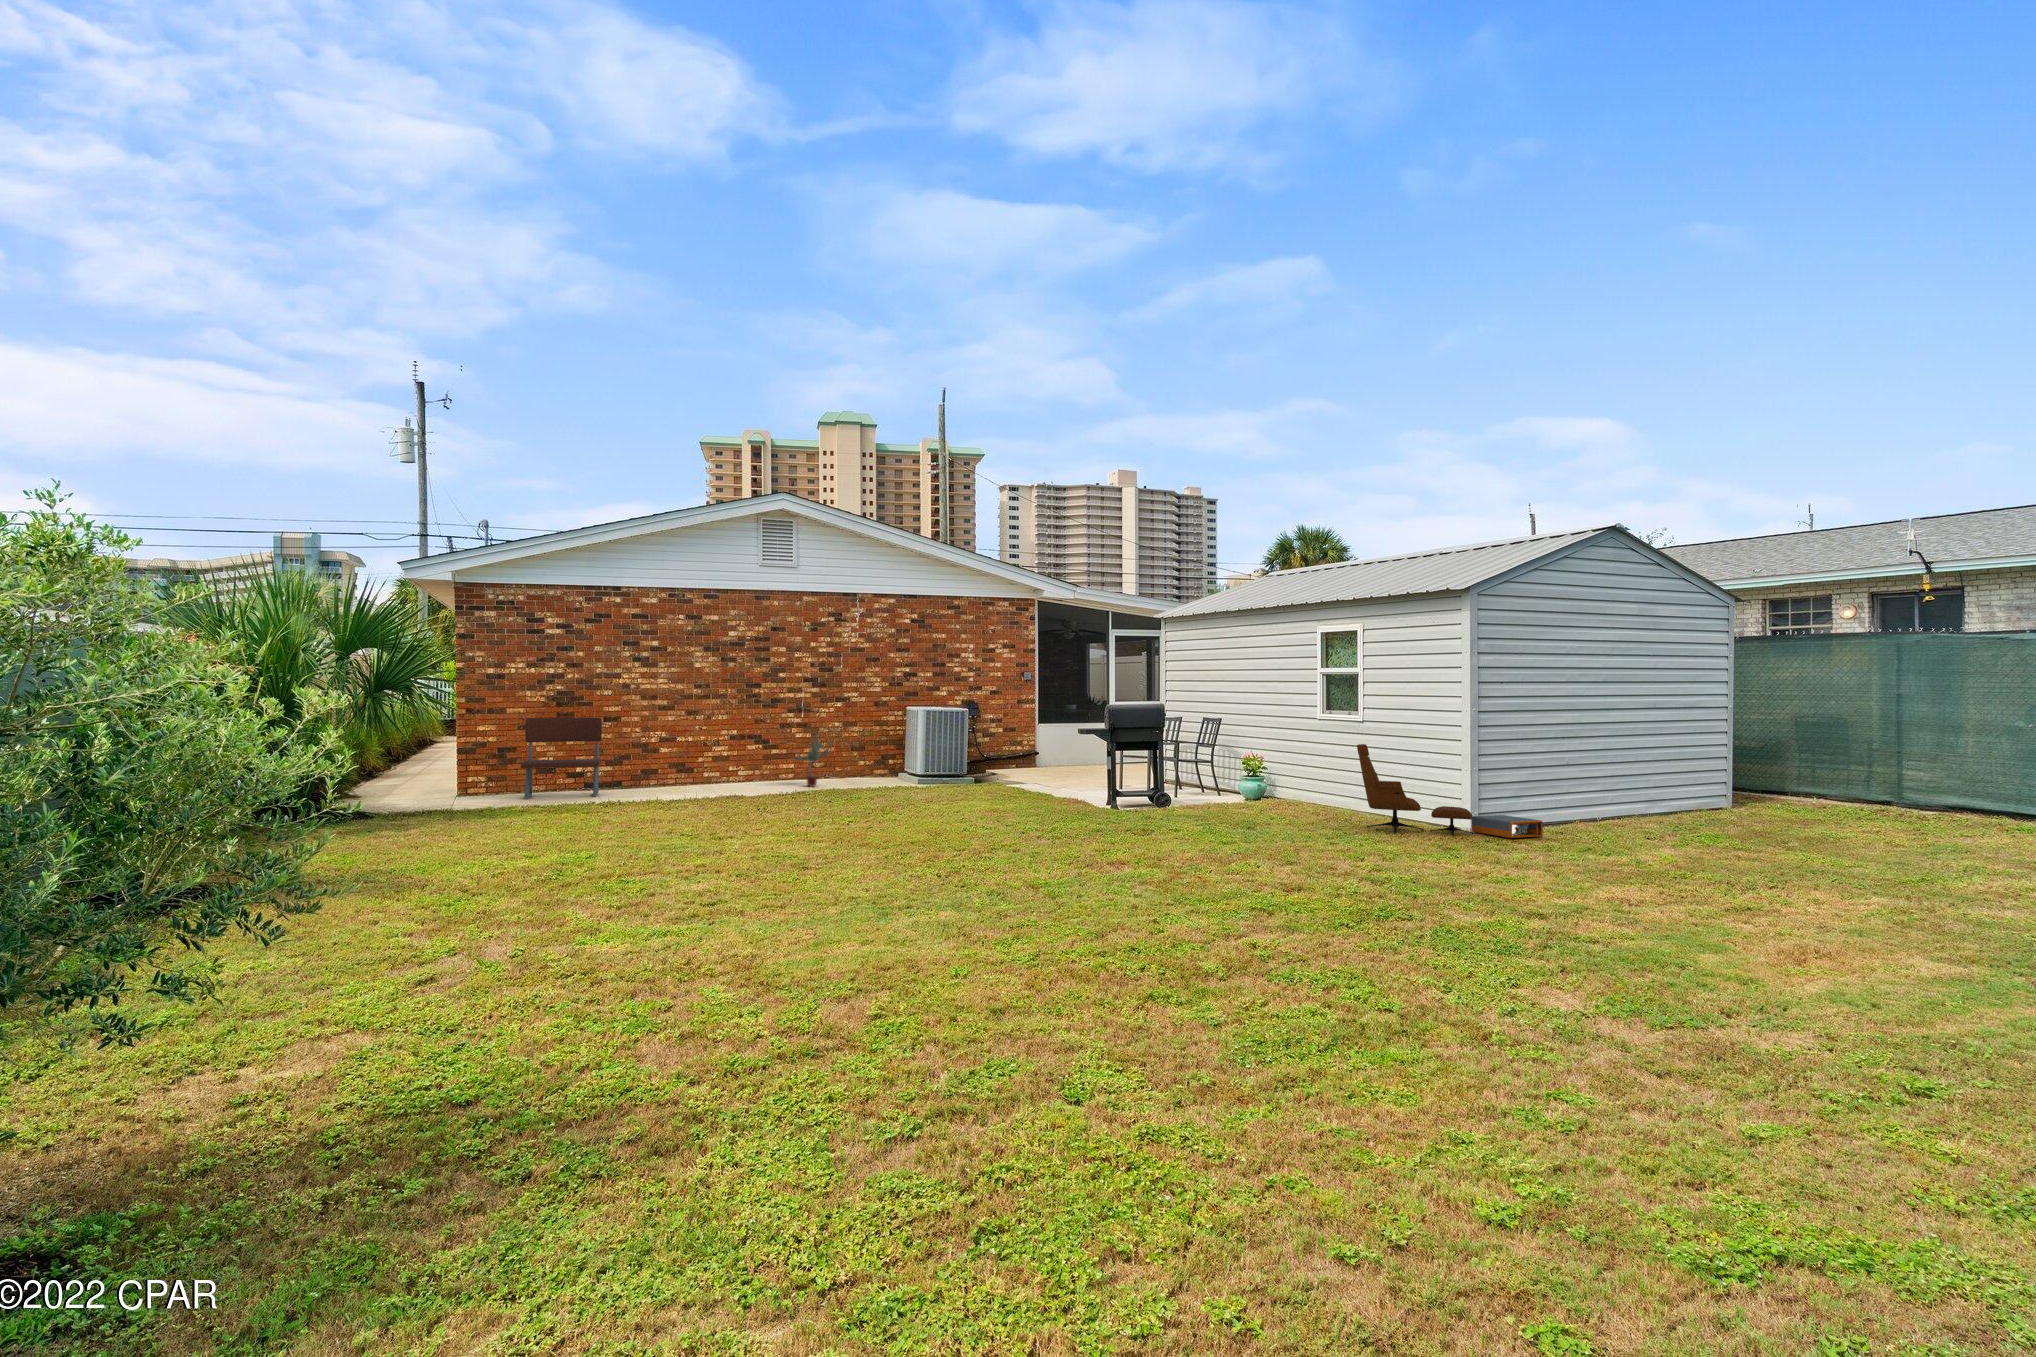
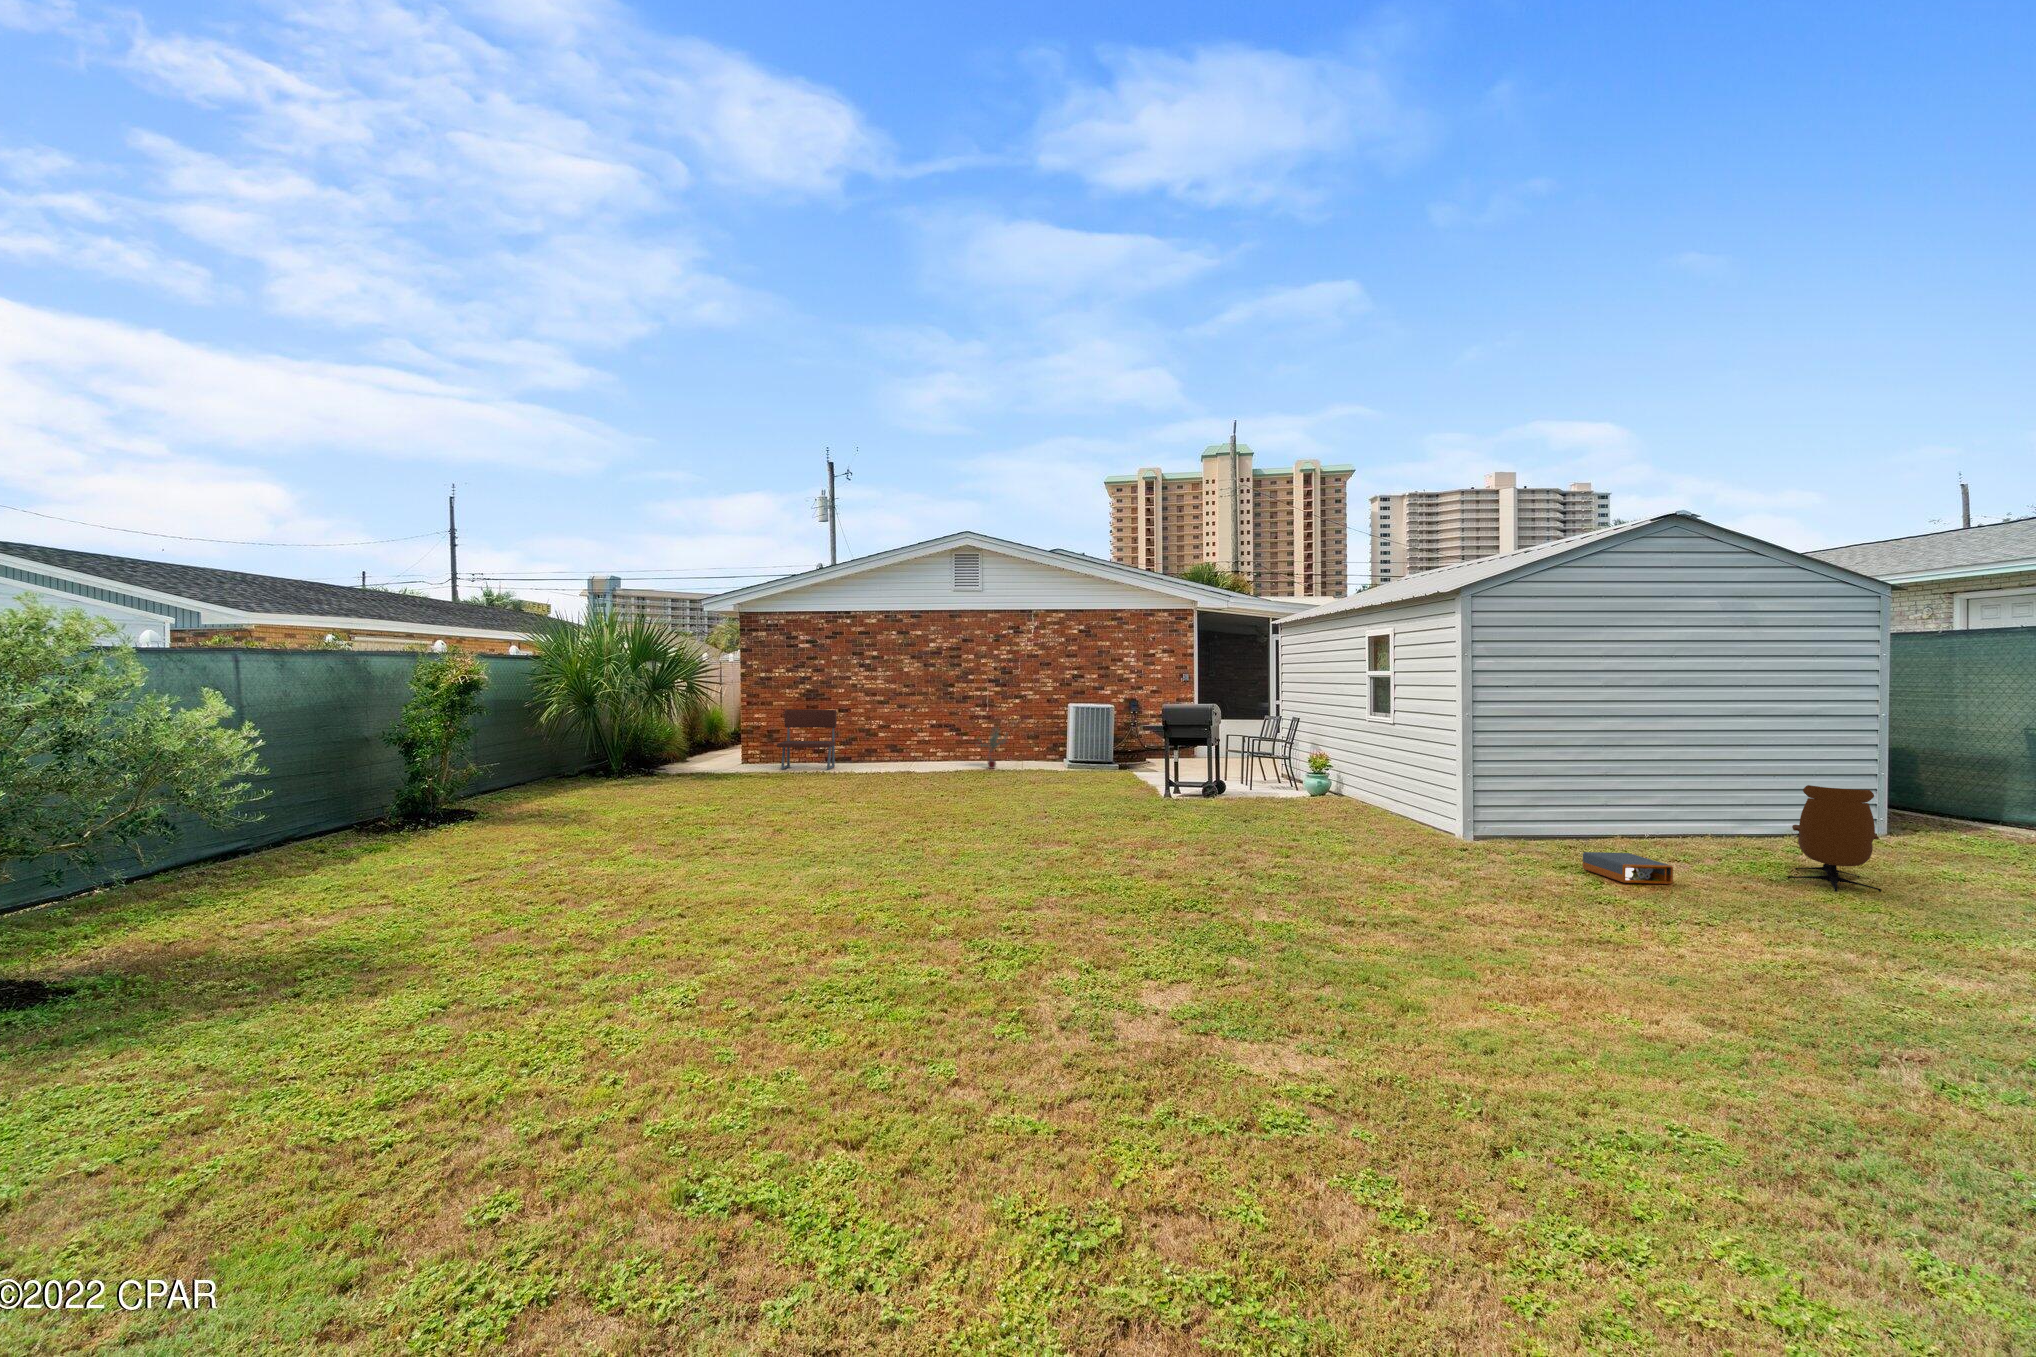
lounge chair: present [1357,744,1473,836] -> present [1787,785,1881,892]

